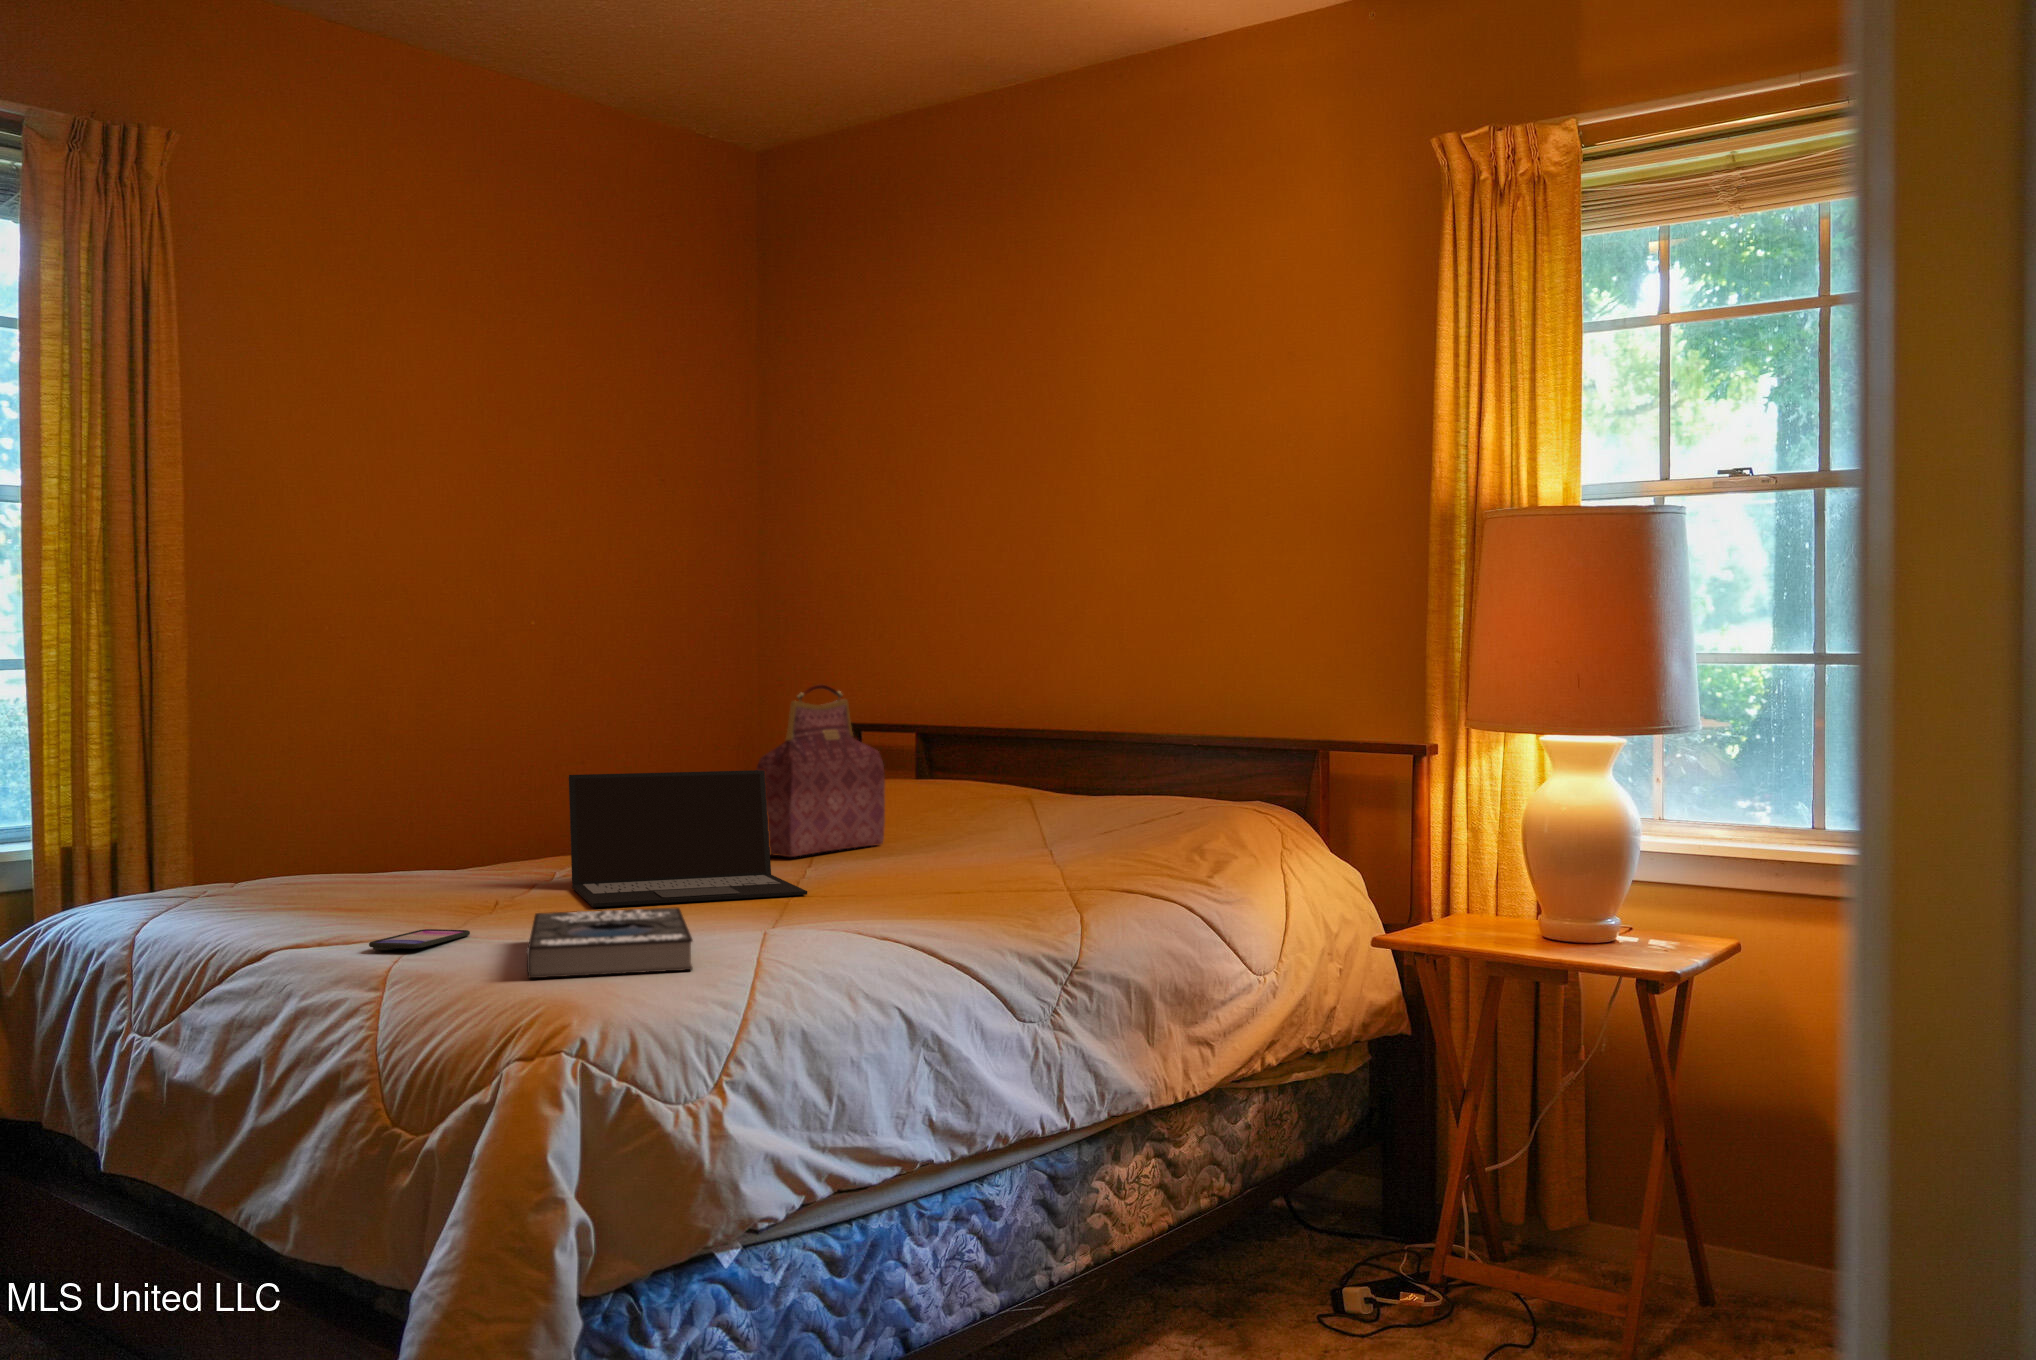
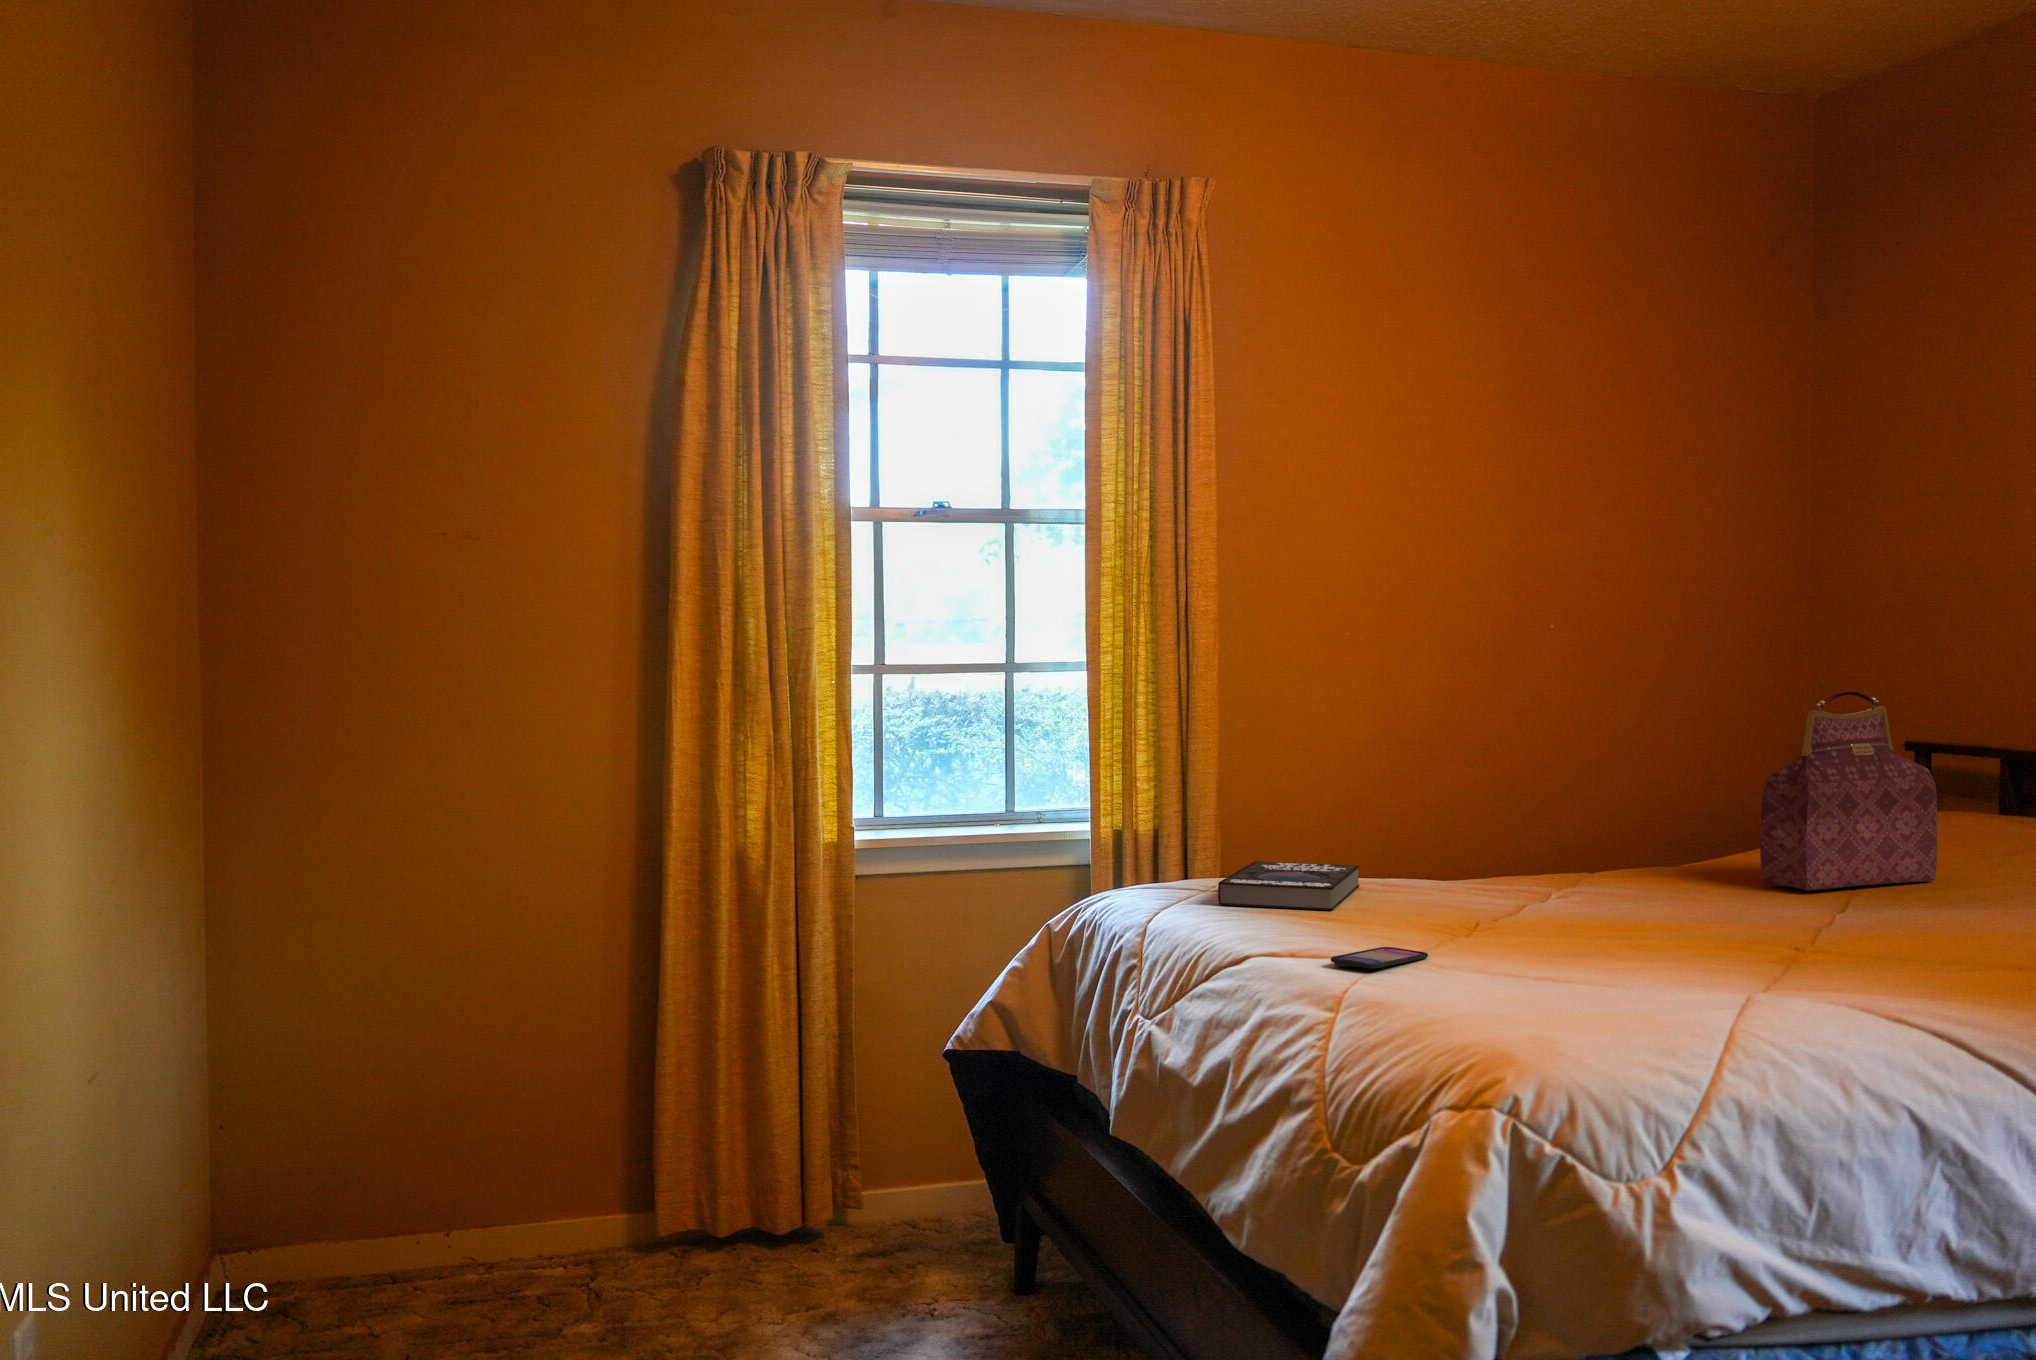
laptop: present [569,770,807,907] -> none [1542,791,1813,944]
book: present [527,907,693,978] -> present [1218,861,1360,910]

